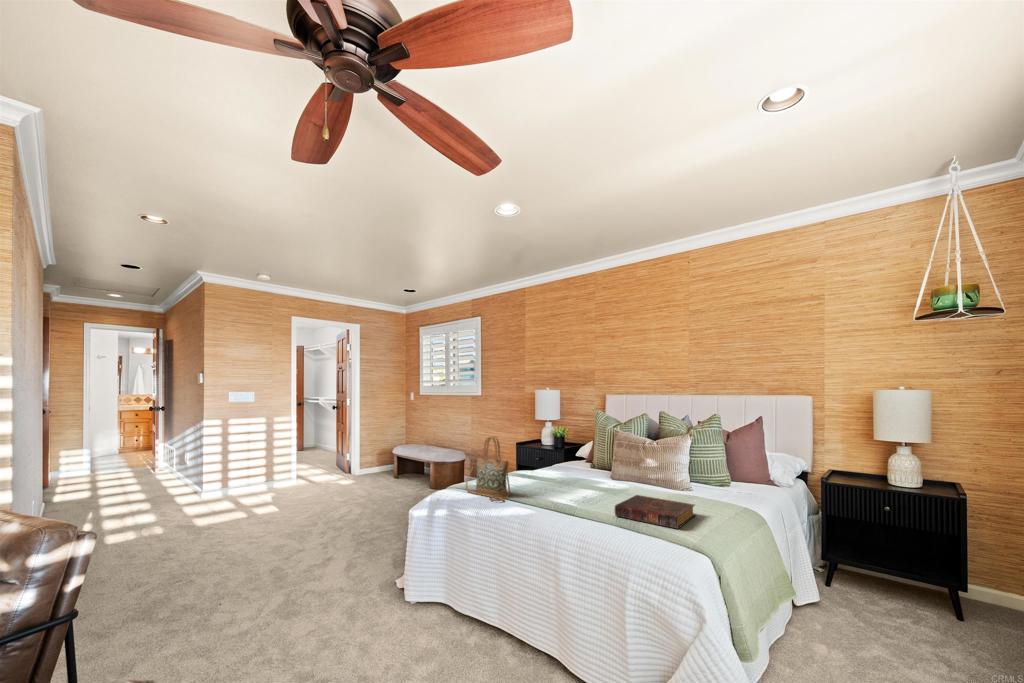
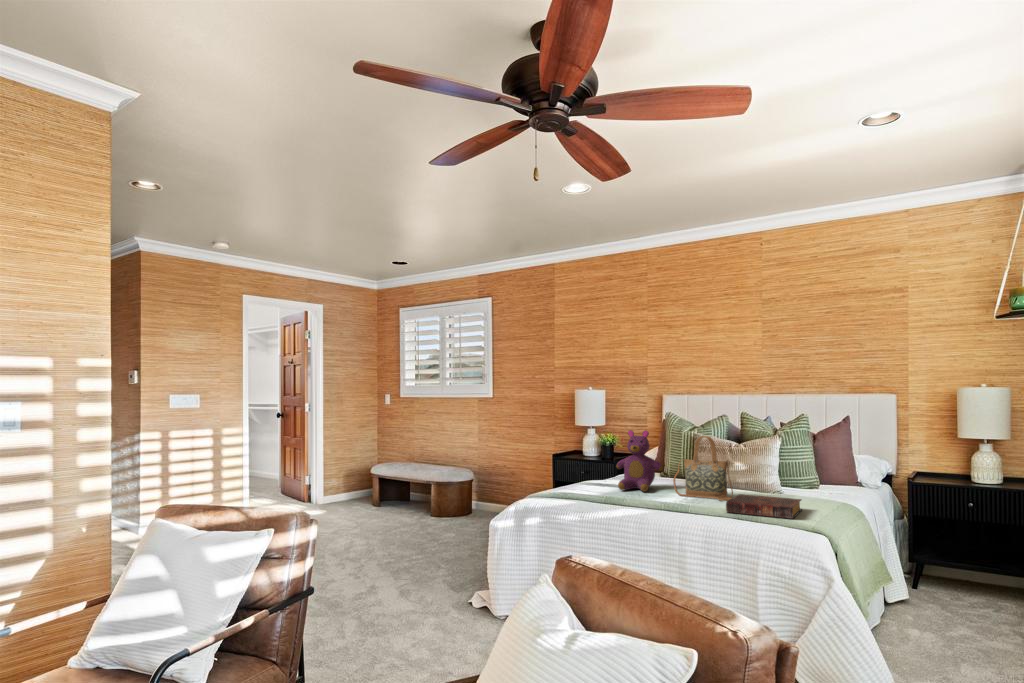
teddy bear: none [536,427,579,486] -> present [616,430,663,492]
handbag: present [466,437,510,501] -> present [673,436,733,501]

